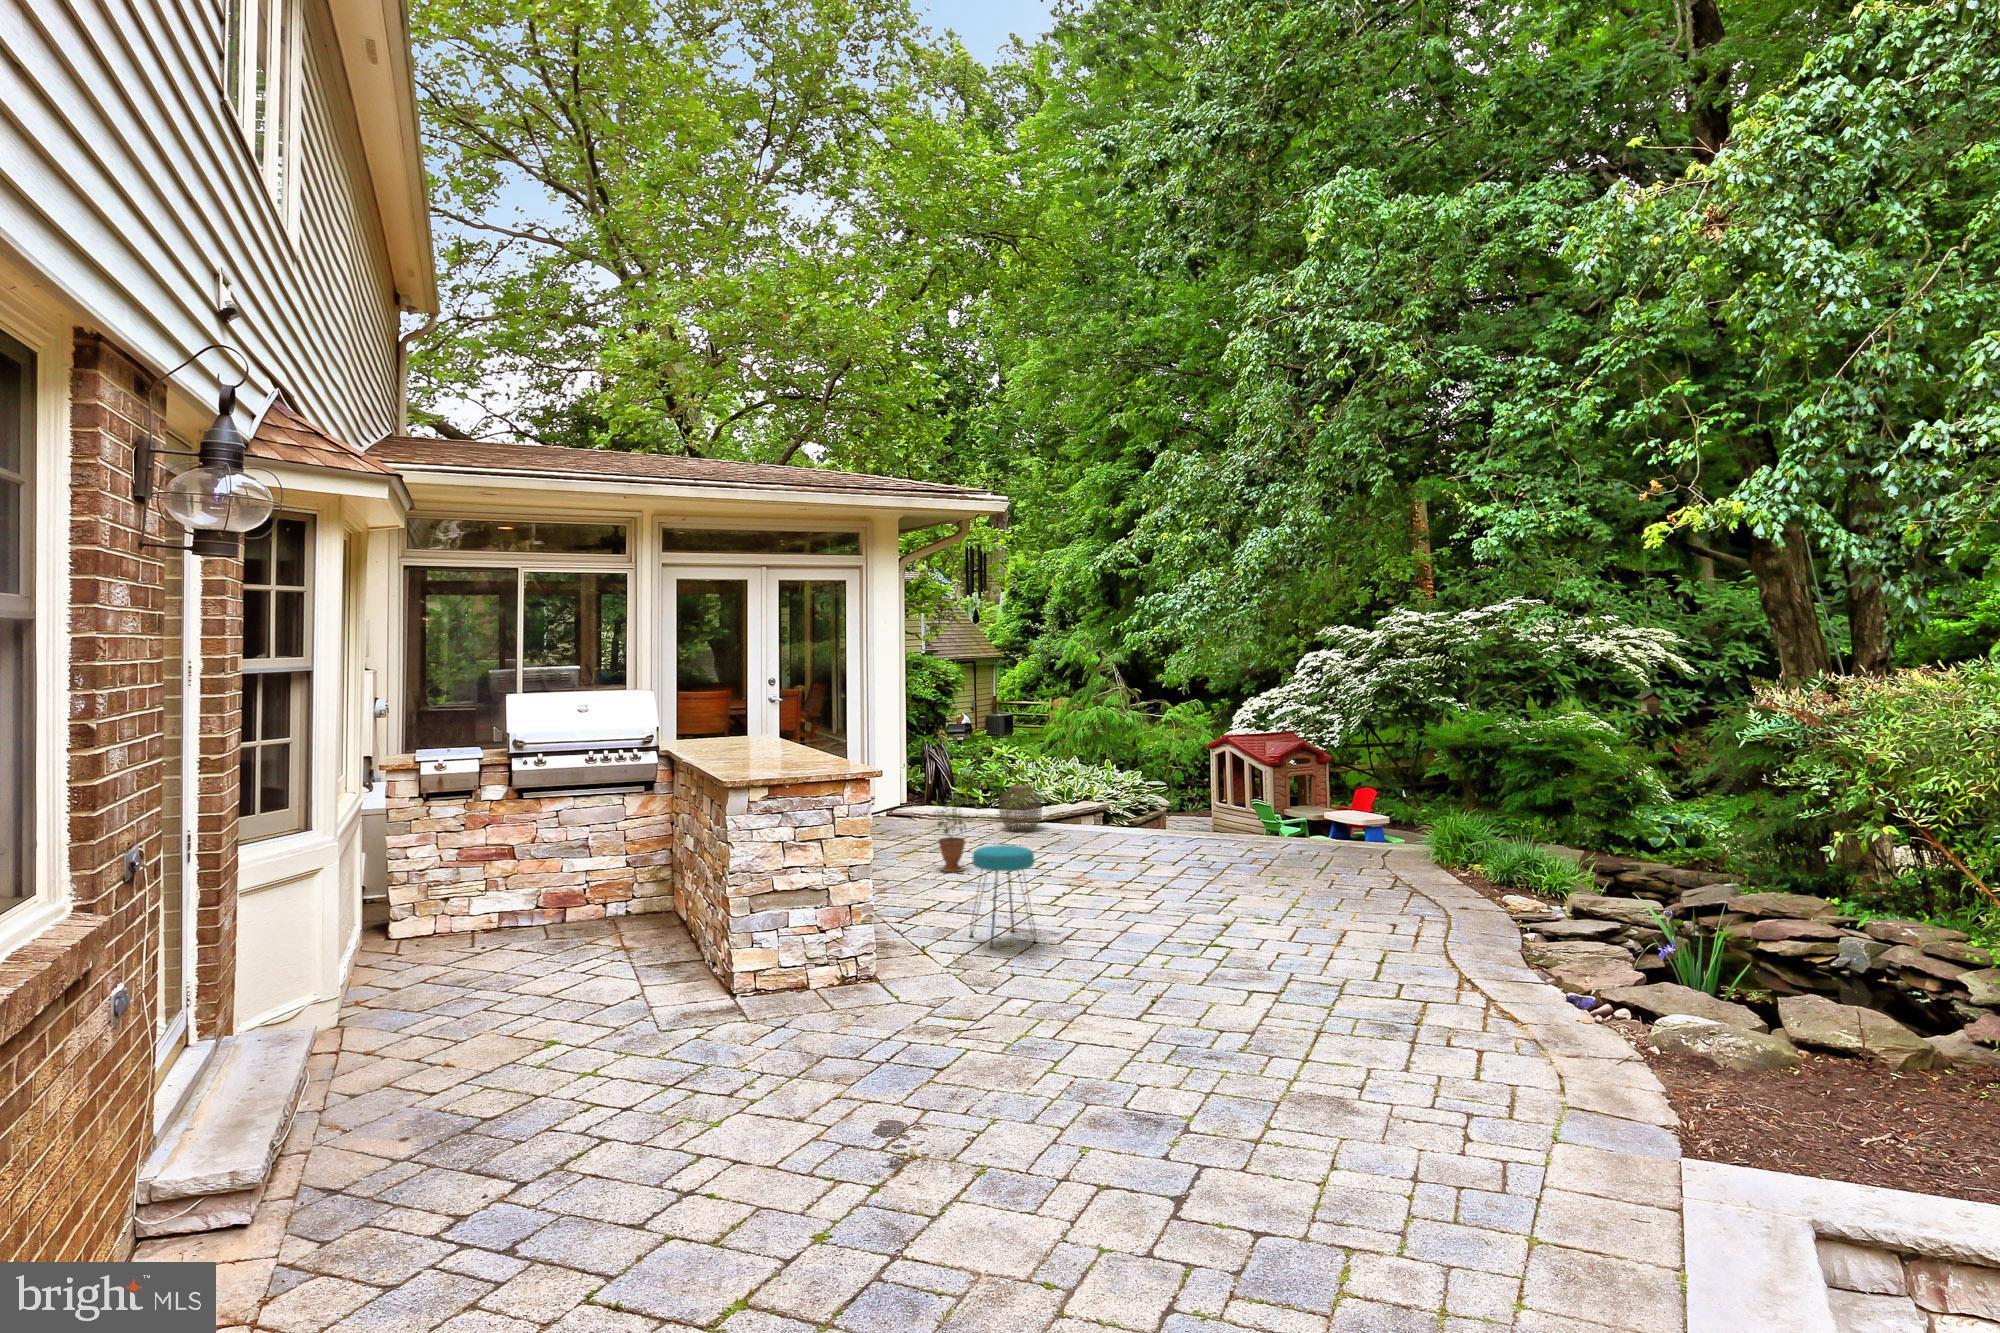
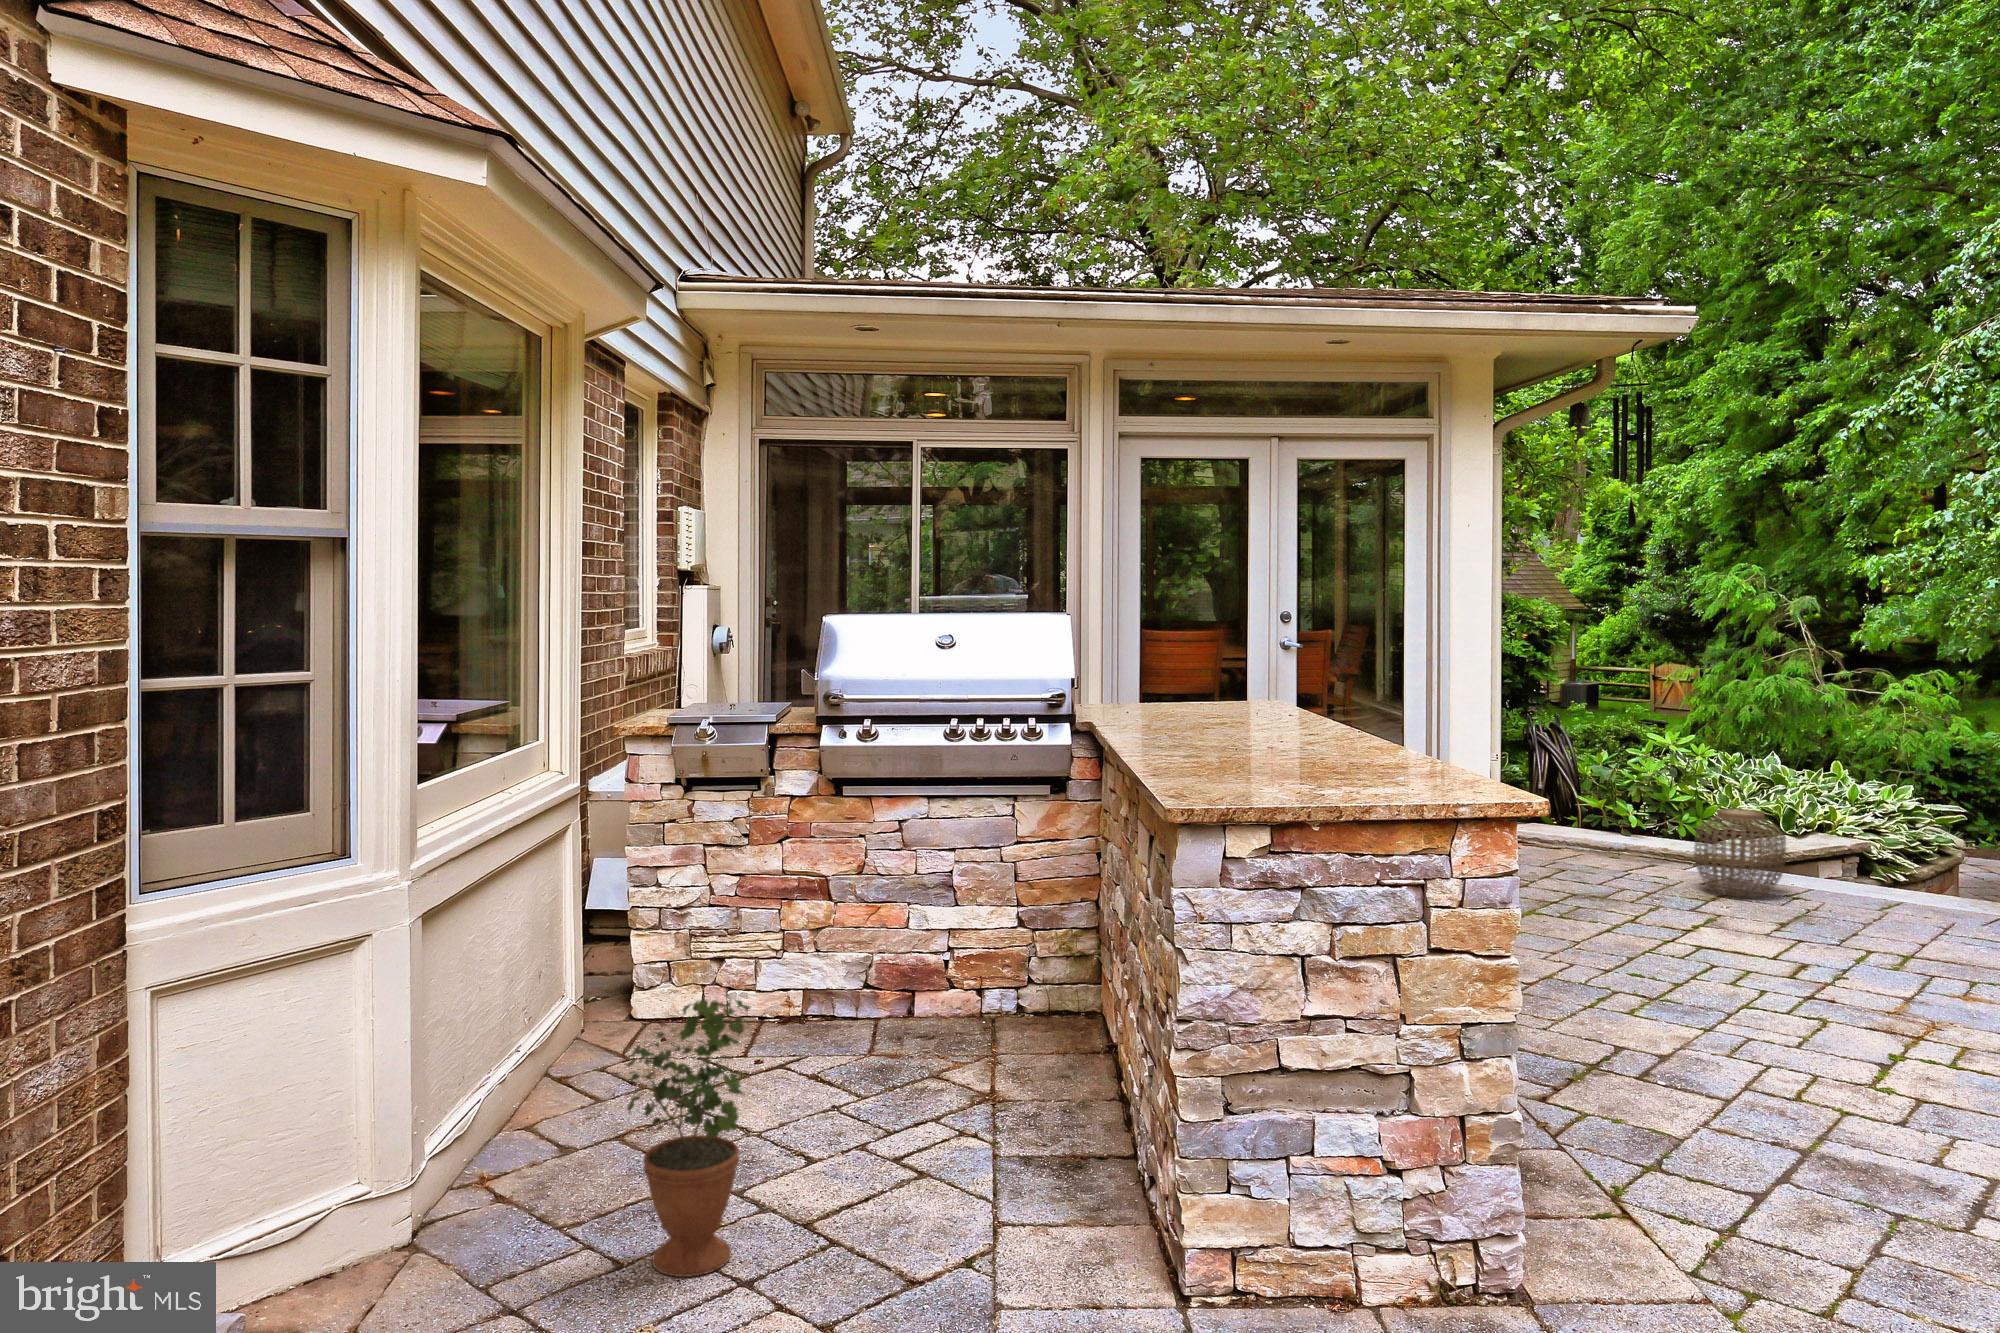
potted plant: present [934,794,966,872] -> present [626,999,750,1277]
stool: present [970,845,1036,947] -> none [1729,979,1928,1235]

